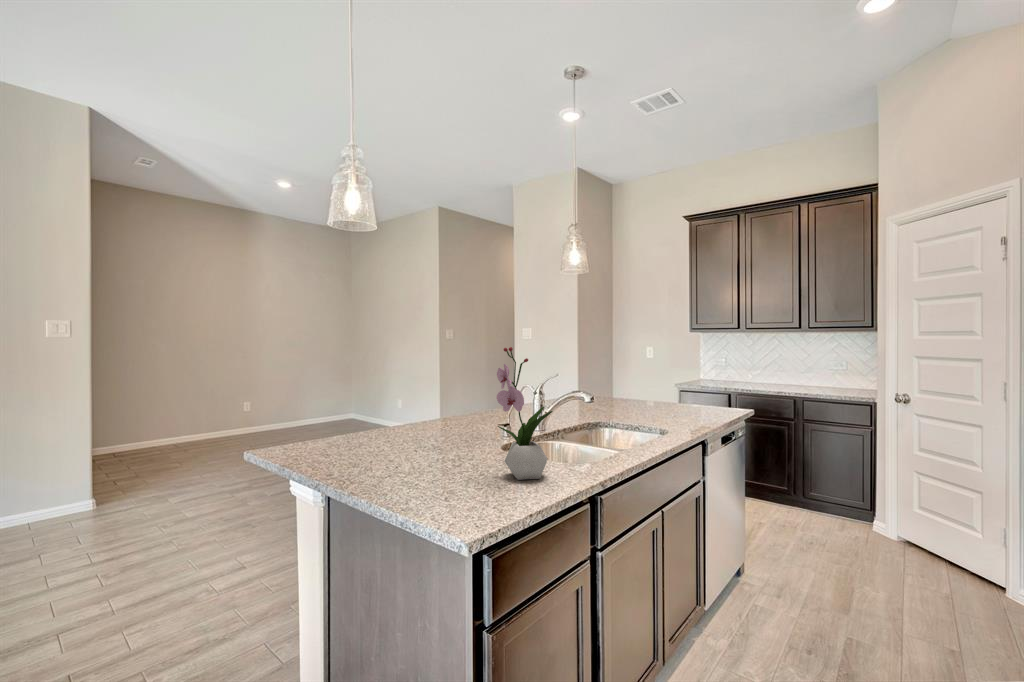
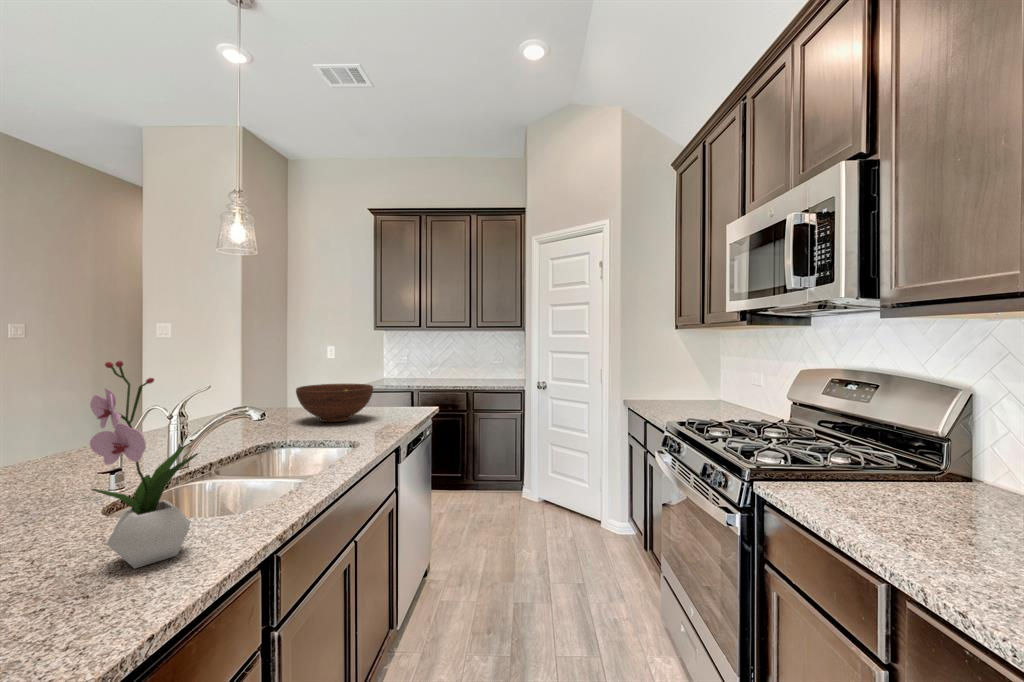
fruit bowl: none [619,379,686,413] -> present [296,384,373,422]

